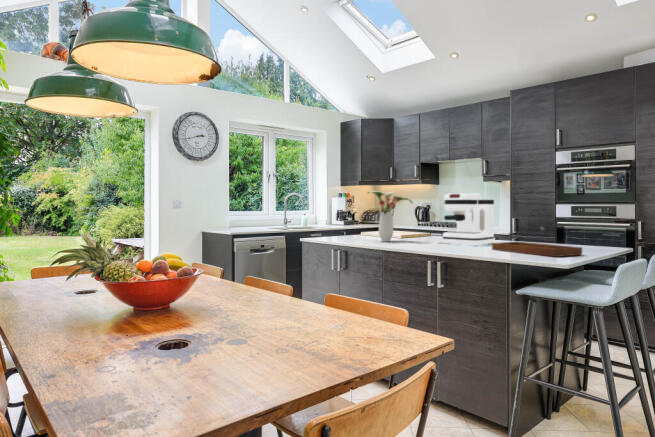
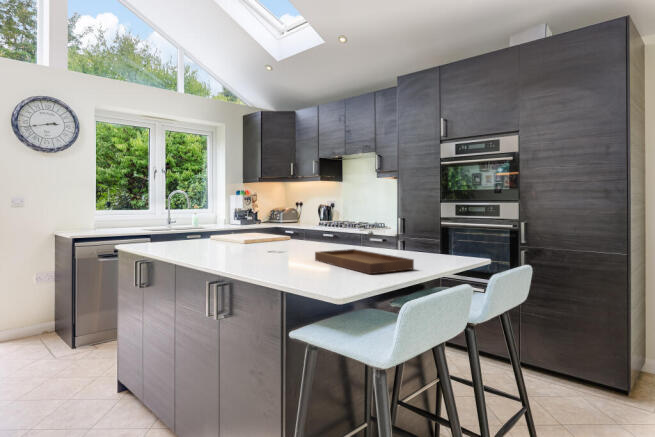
flower arrangement: present [367,191,412,242] -> none [178,184,237,248]
coffee maker: present [443,193,494,246] -> none [268,188,337,254]

